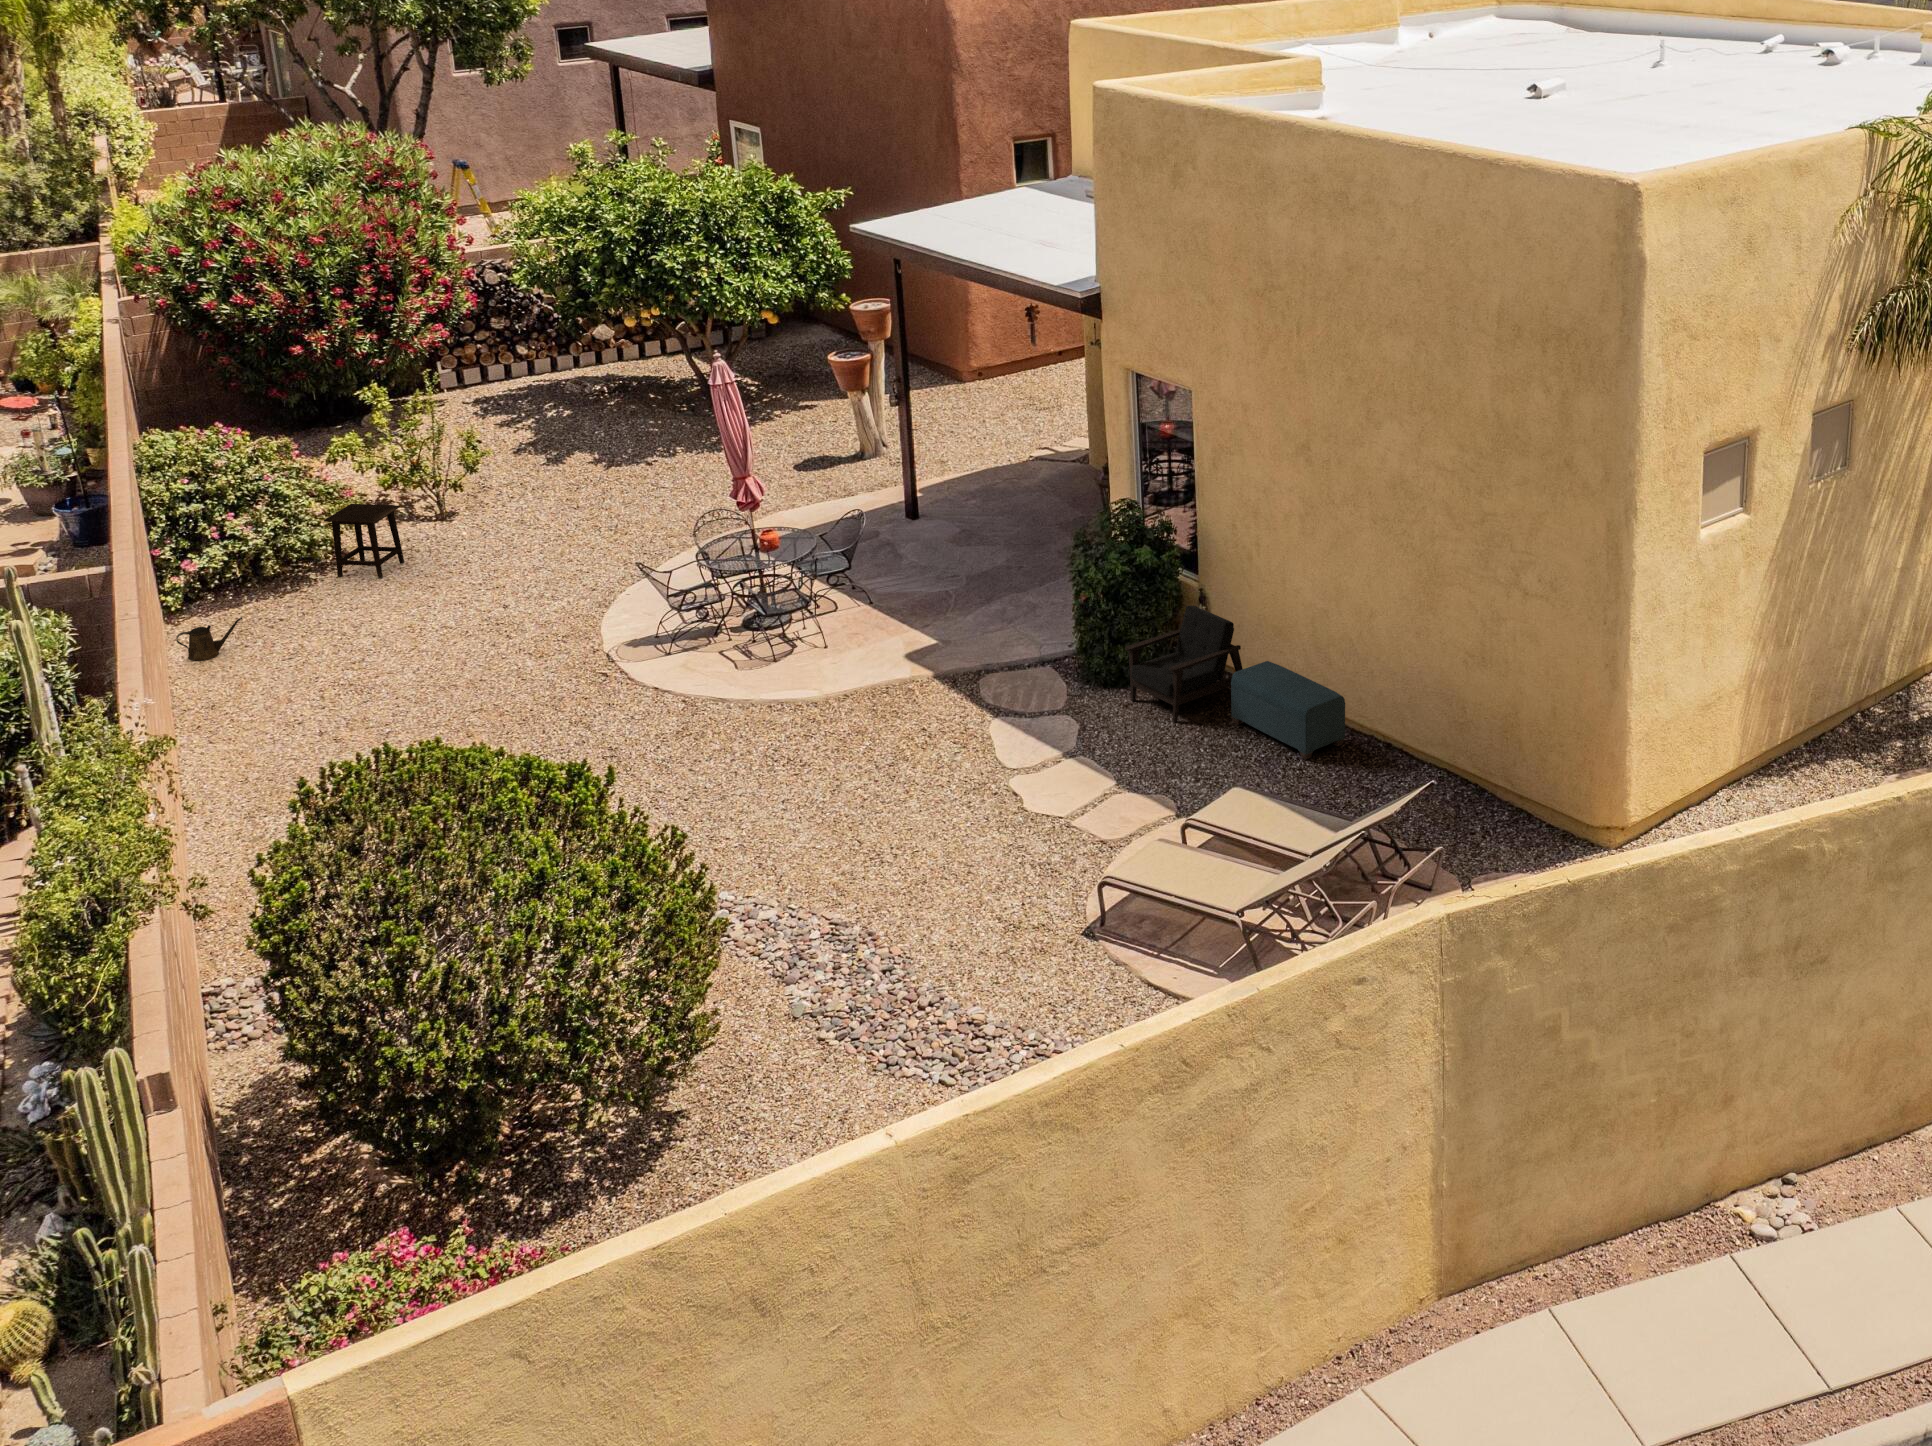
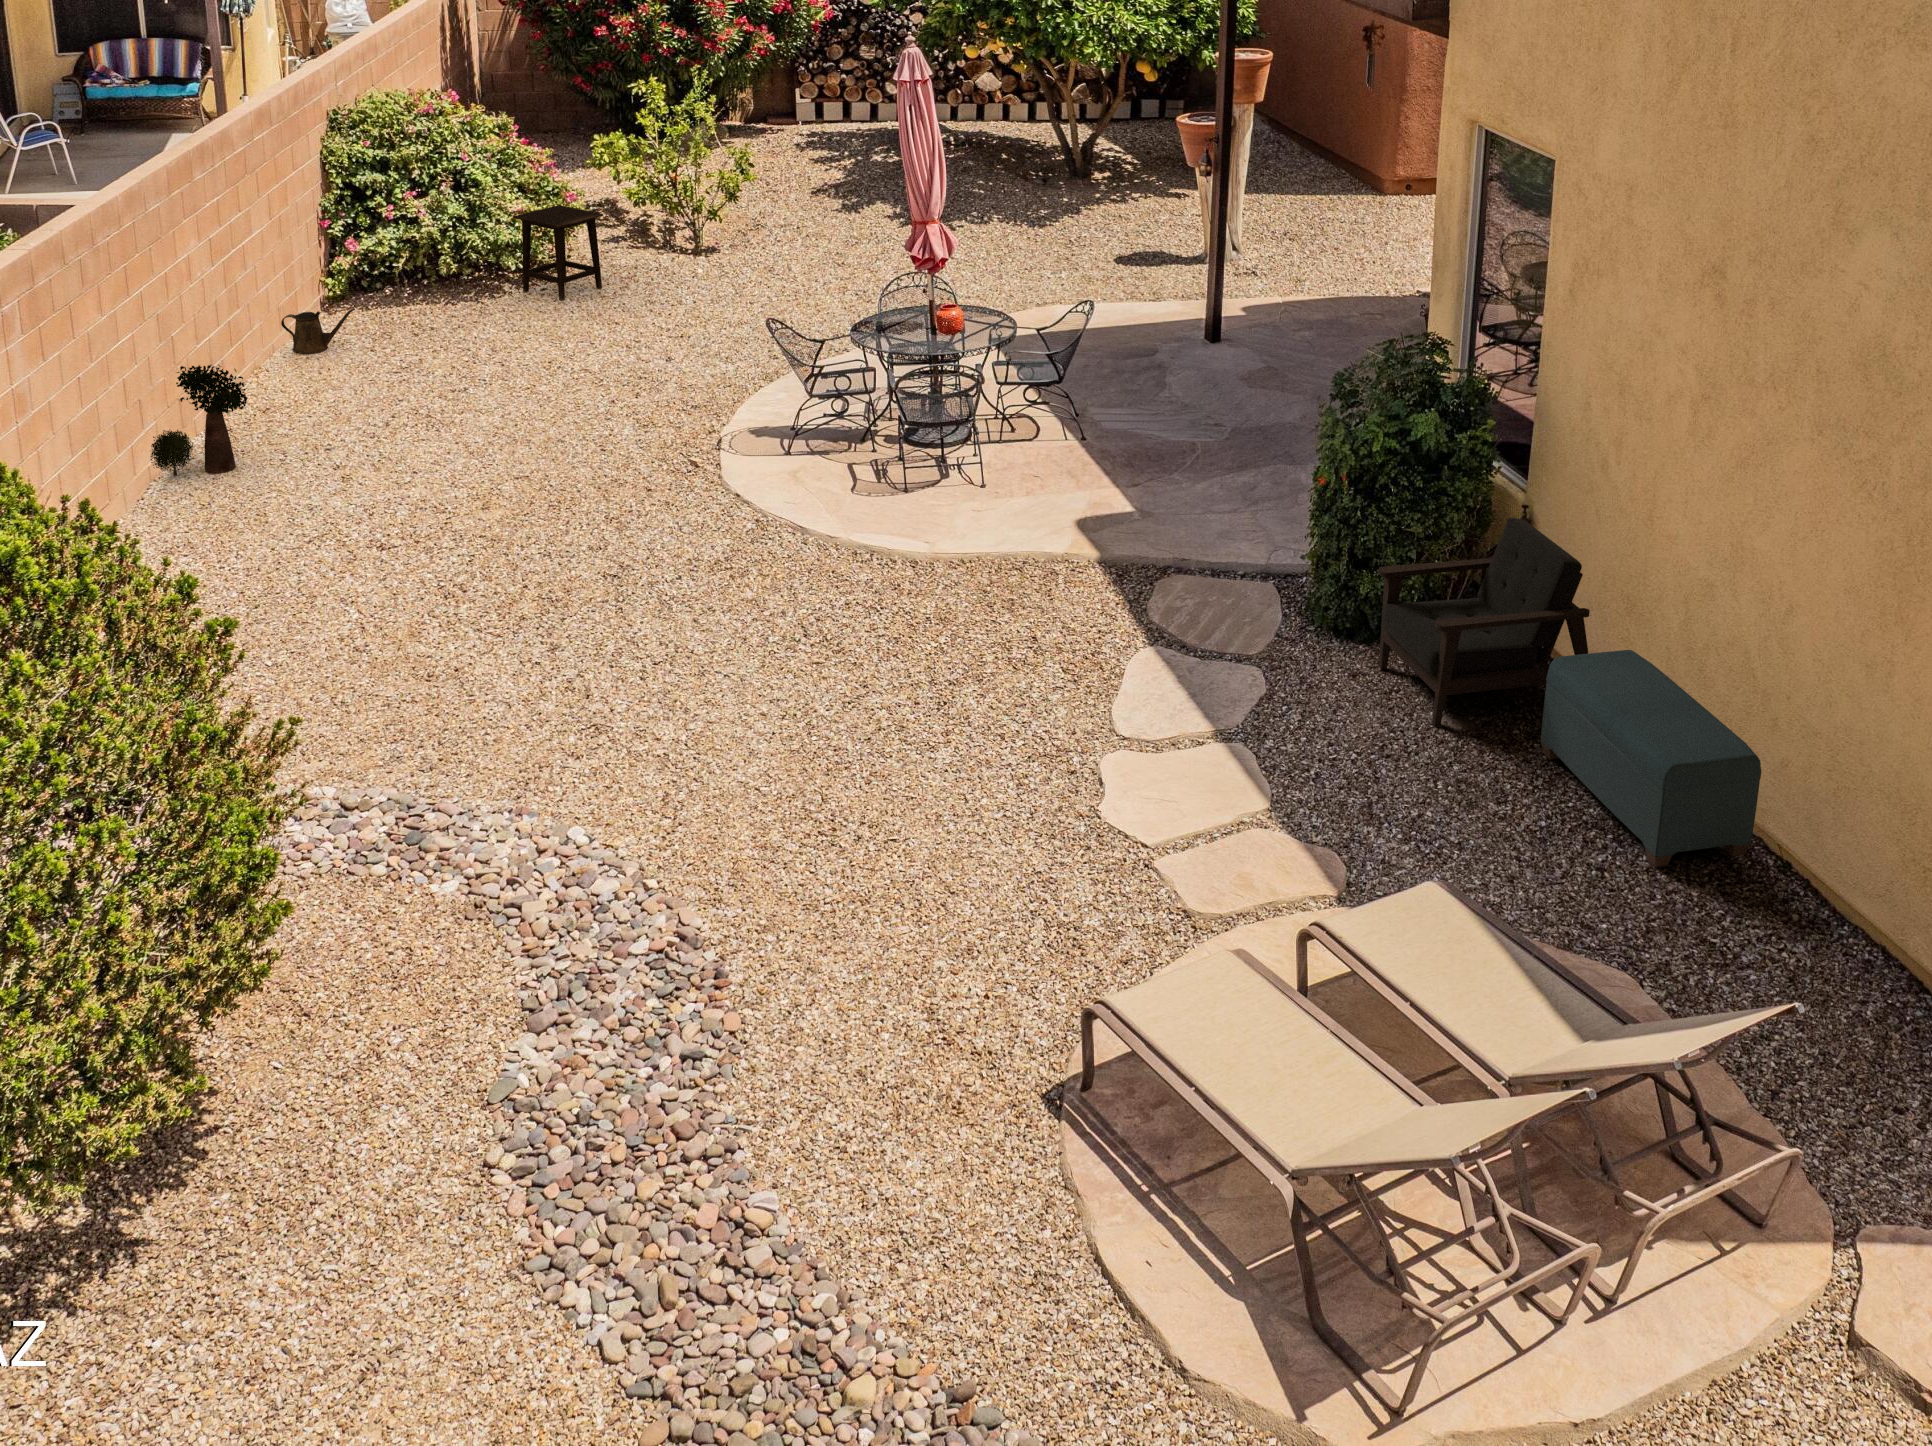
potted plant: none [195,679,265,766] -> present [151,365,248,476]

